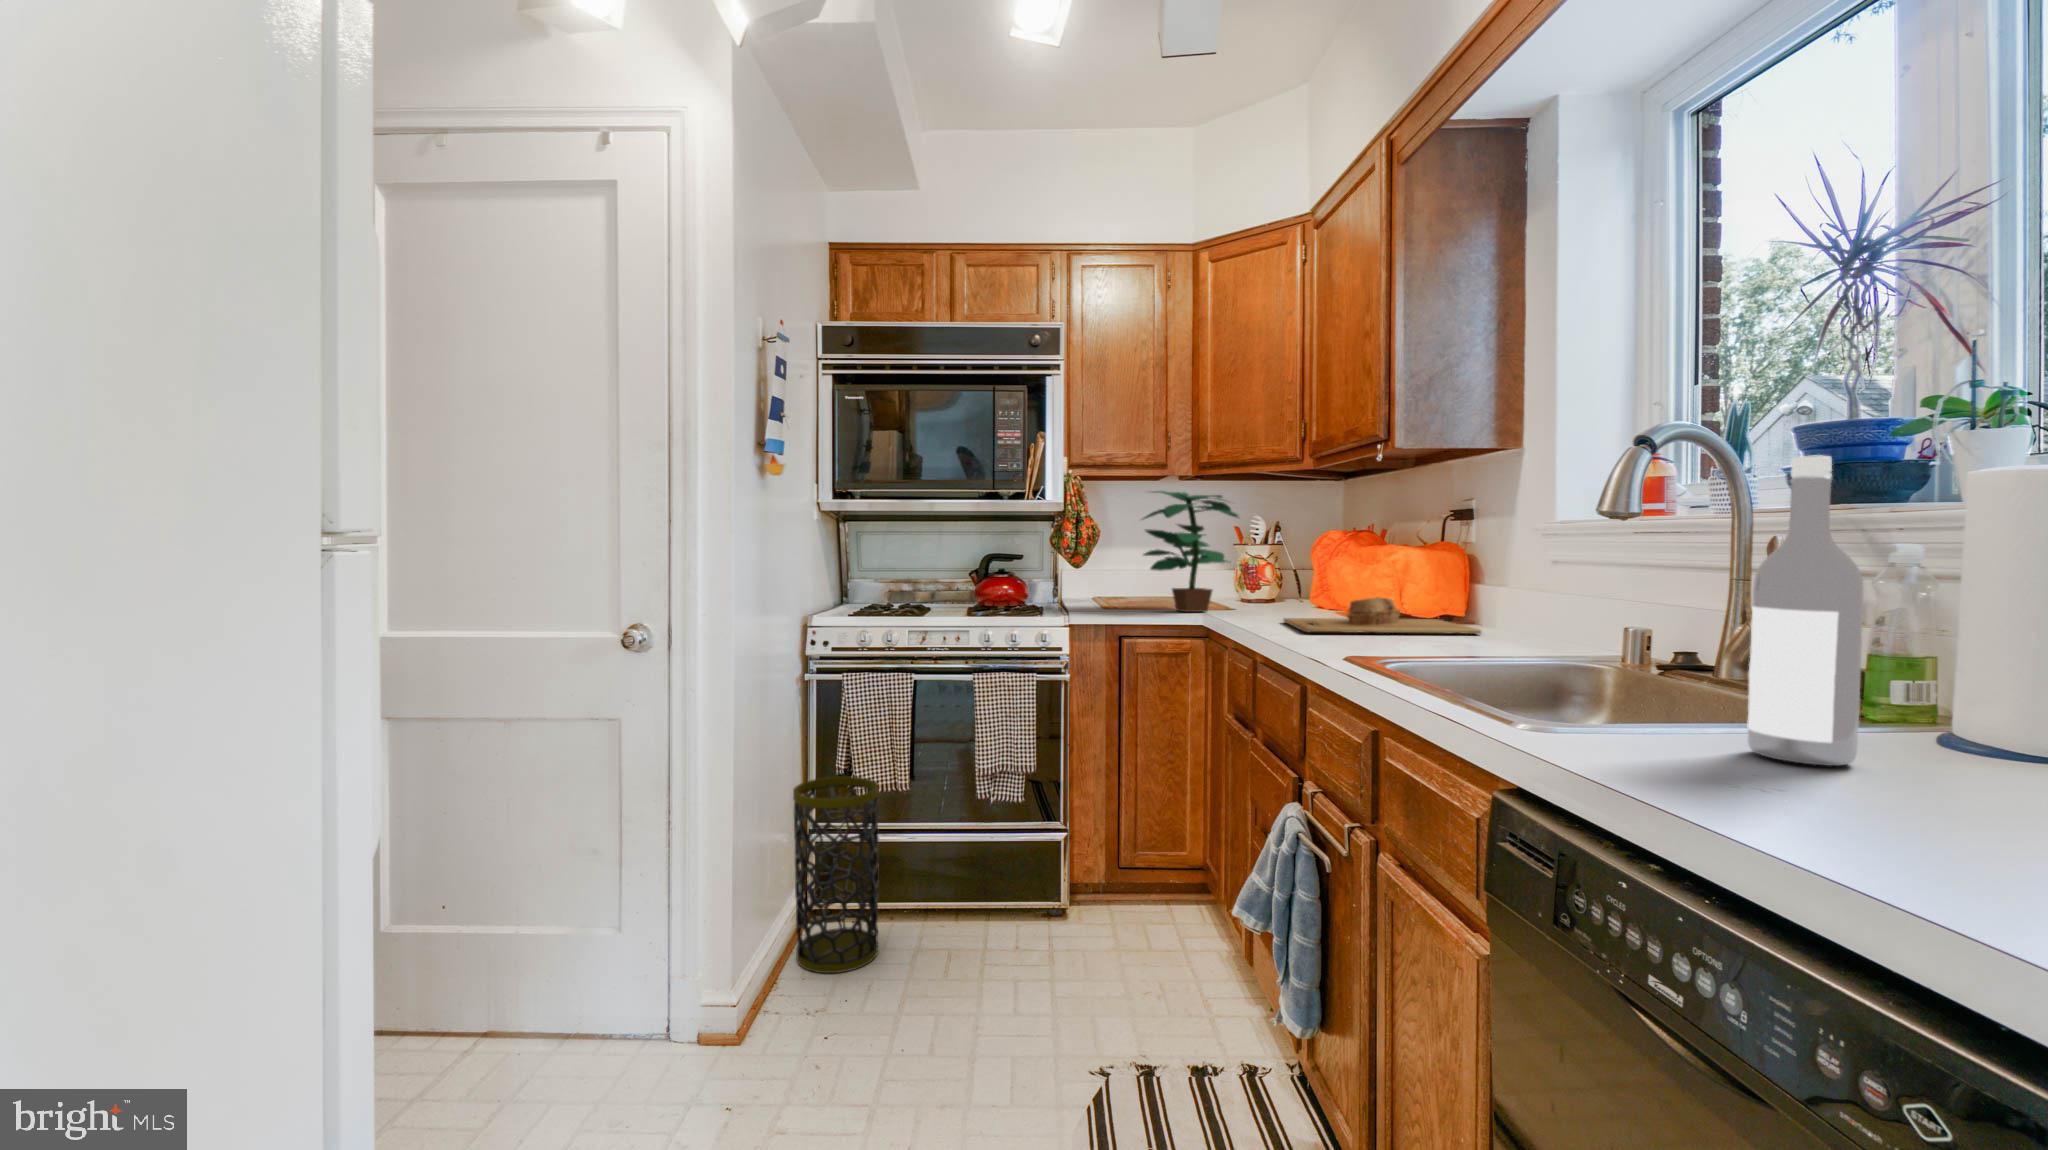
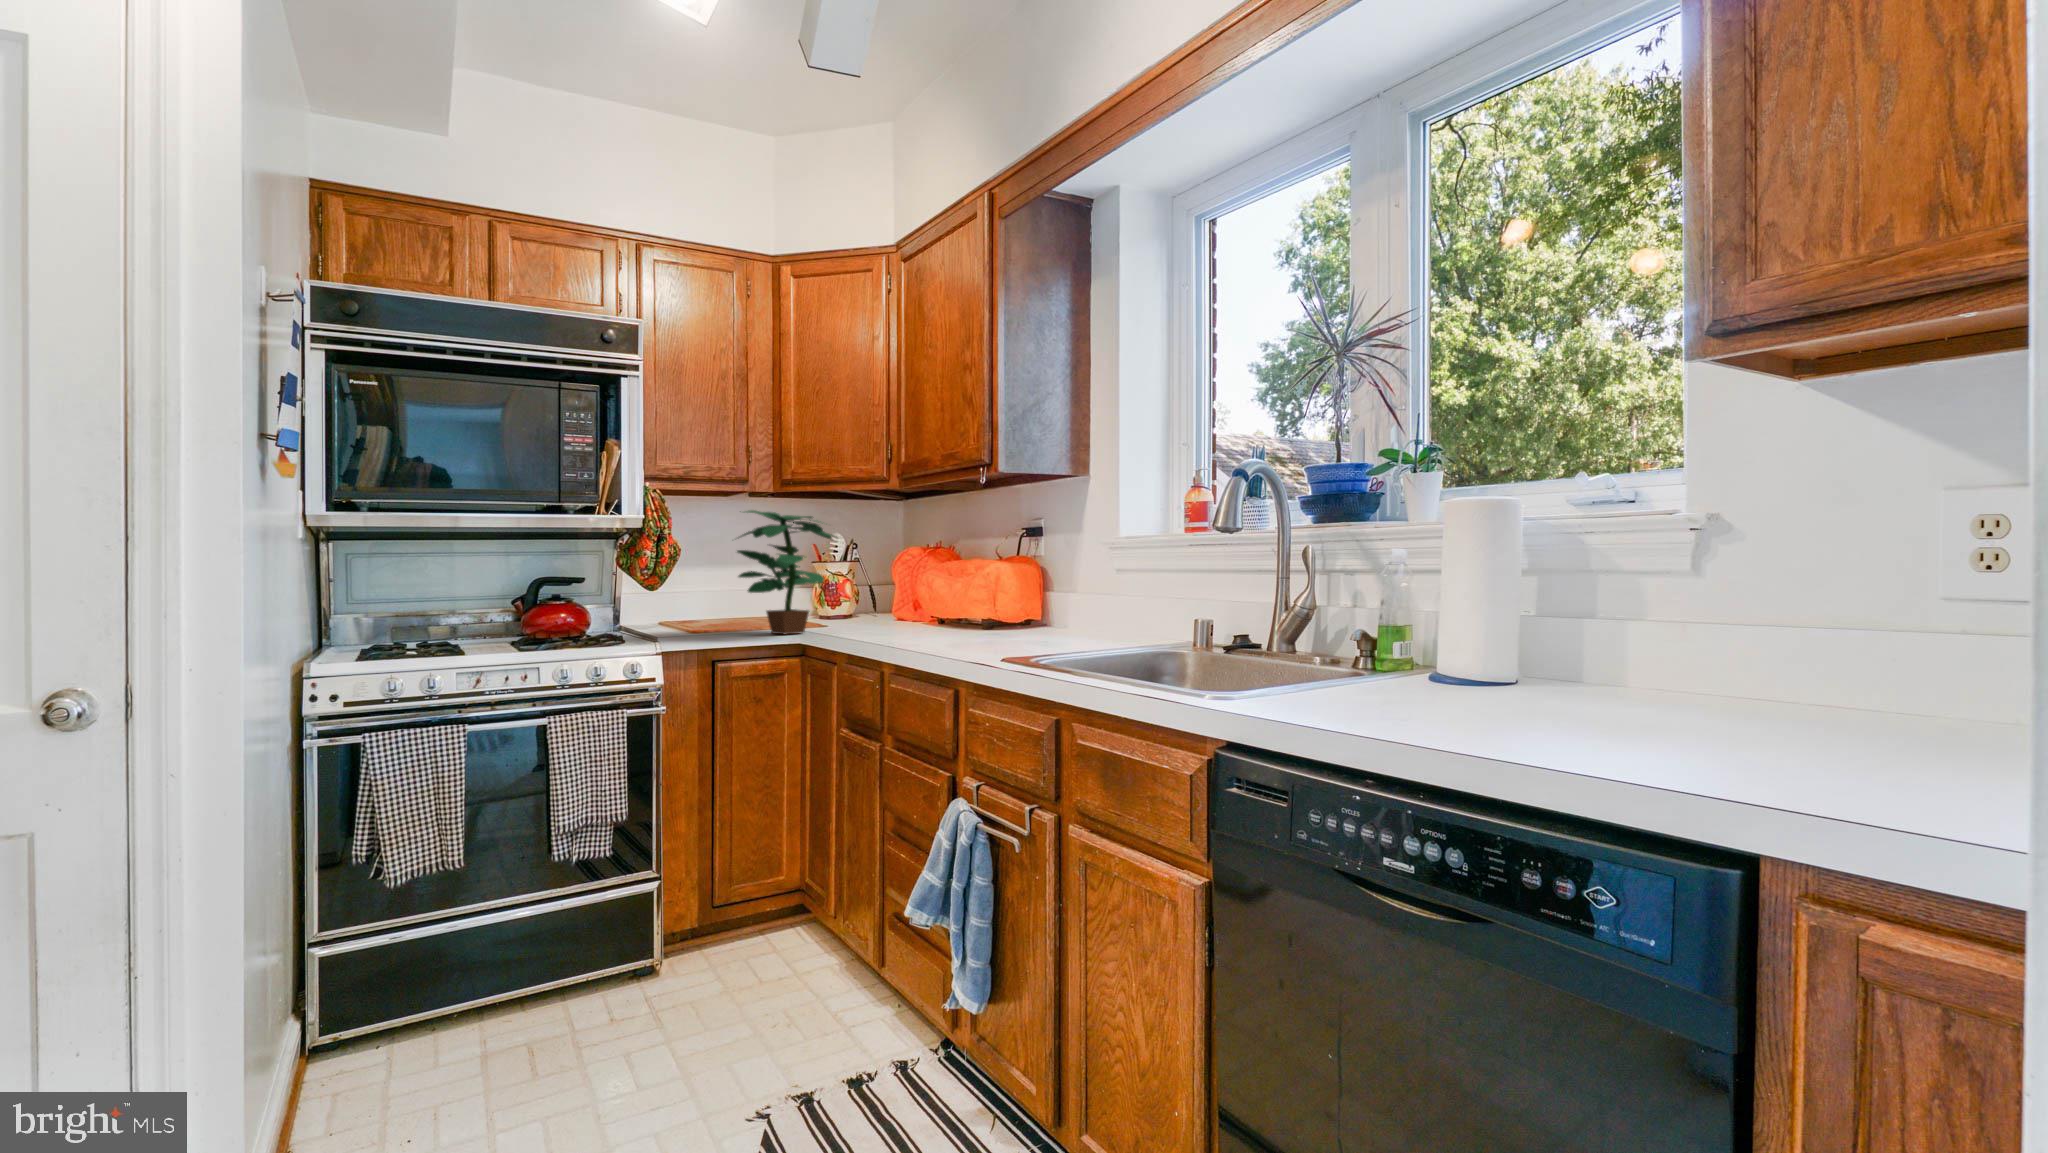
wine bottle: present [1748,456,1863,766] -> none [1312,520,1370,723]
cutting board: present [1284,597,1481,634] -> none [890,615,1061,650]
trash can: present [793,776,879,973] -> none [300,860,432,1122]

